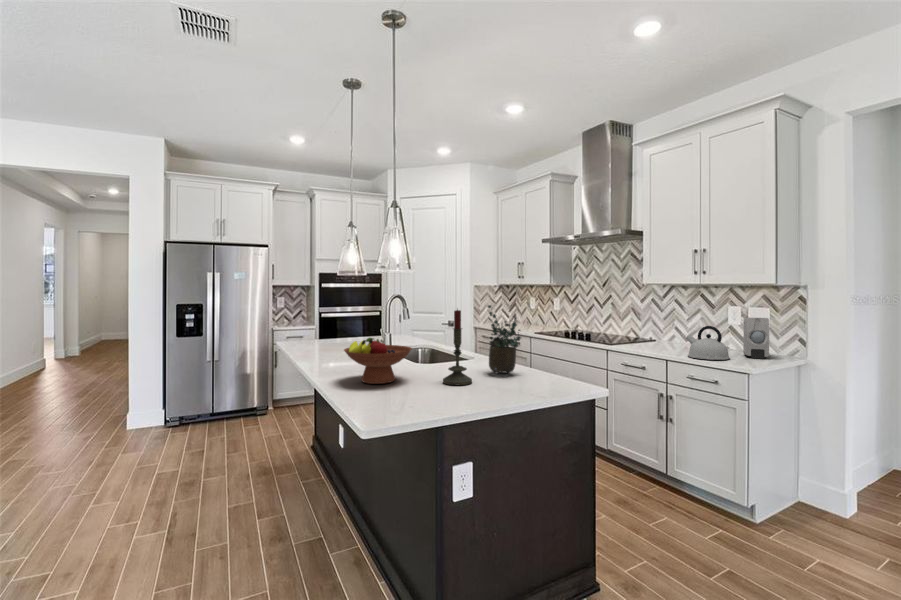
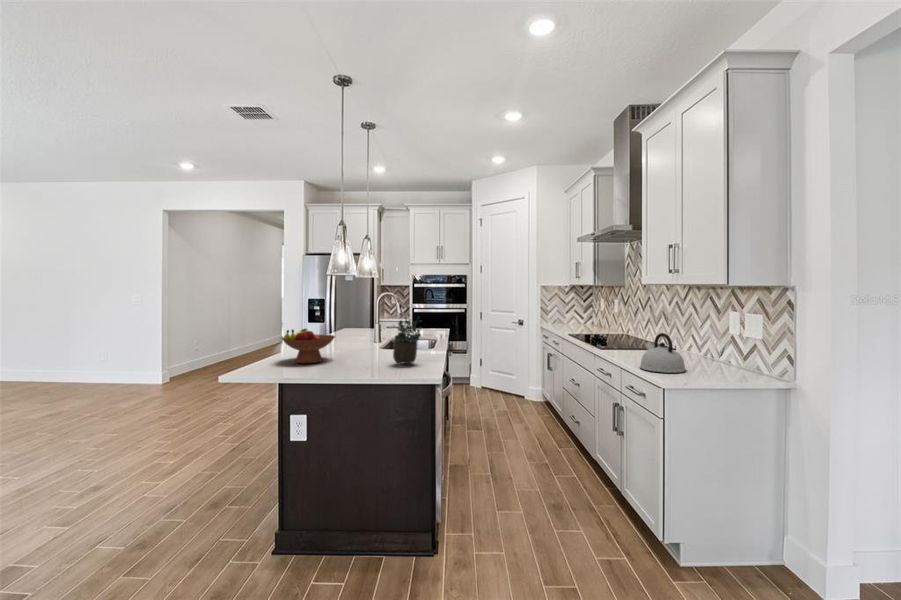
candle: present [443,310,472,385] -> none [341,307,365,370]
soap dispenser: present [743,318,769,359] -> none [710,325,749,376]

